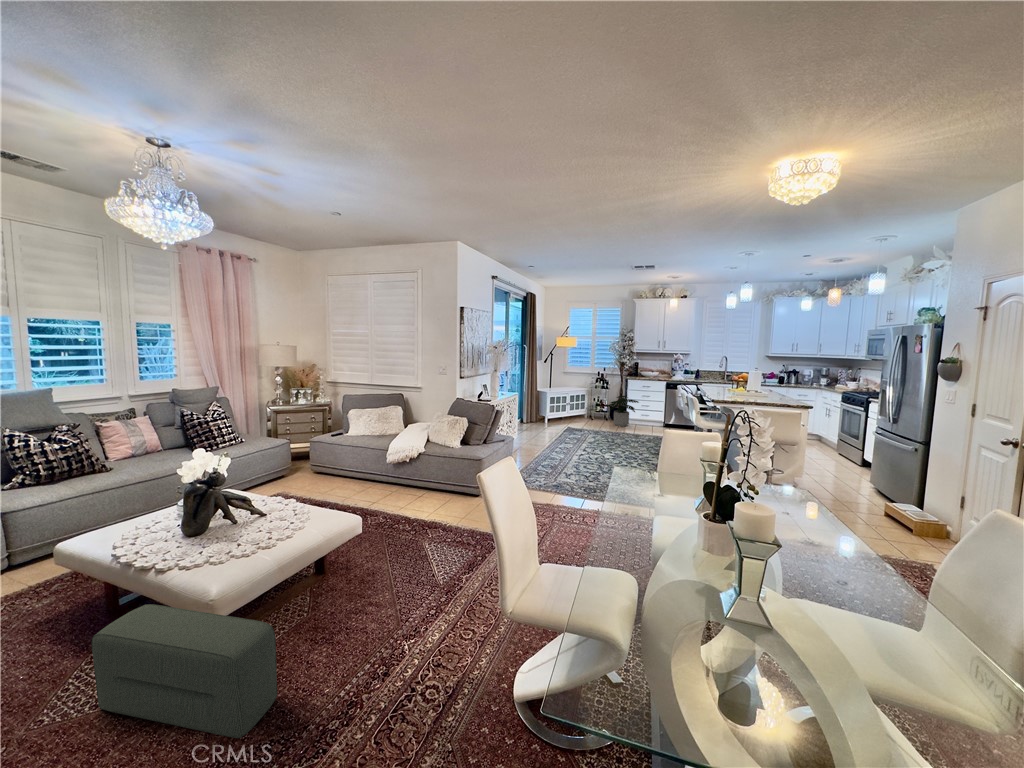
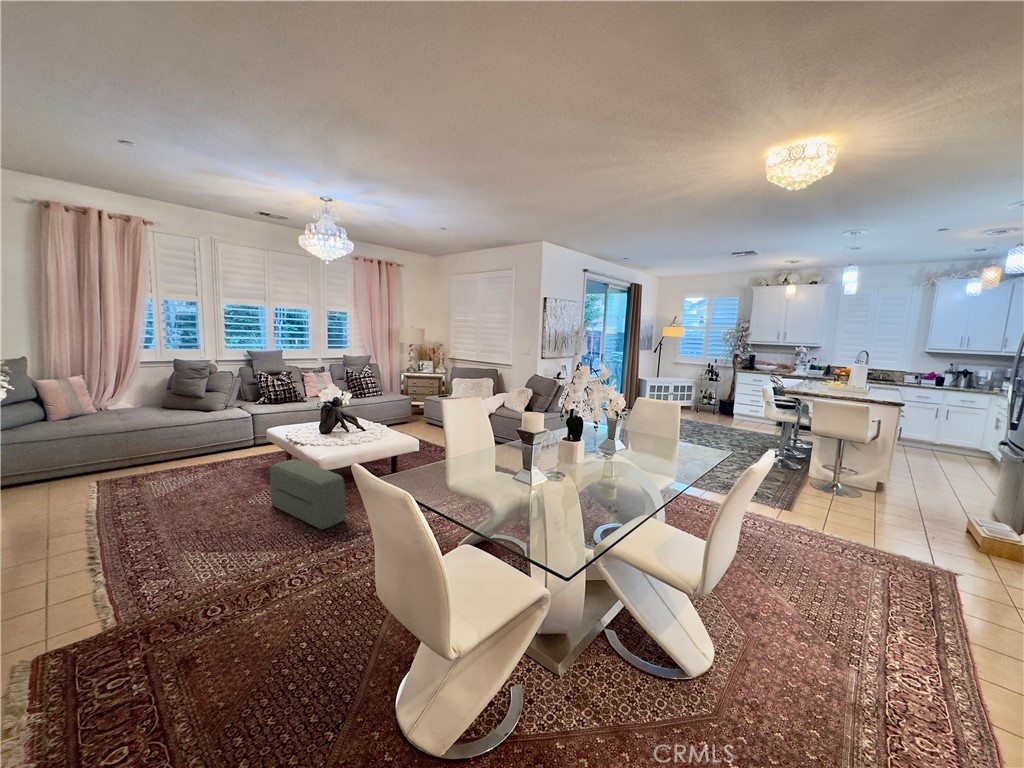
potted plant: present [605,396,639,426] -> none [706,389,747,421]

